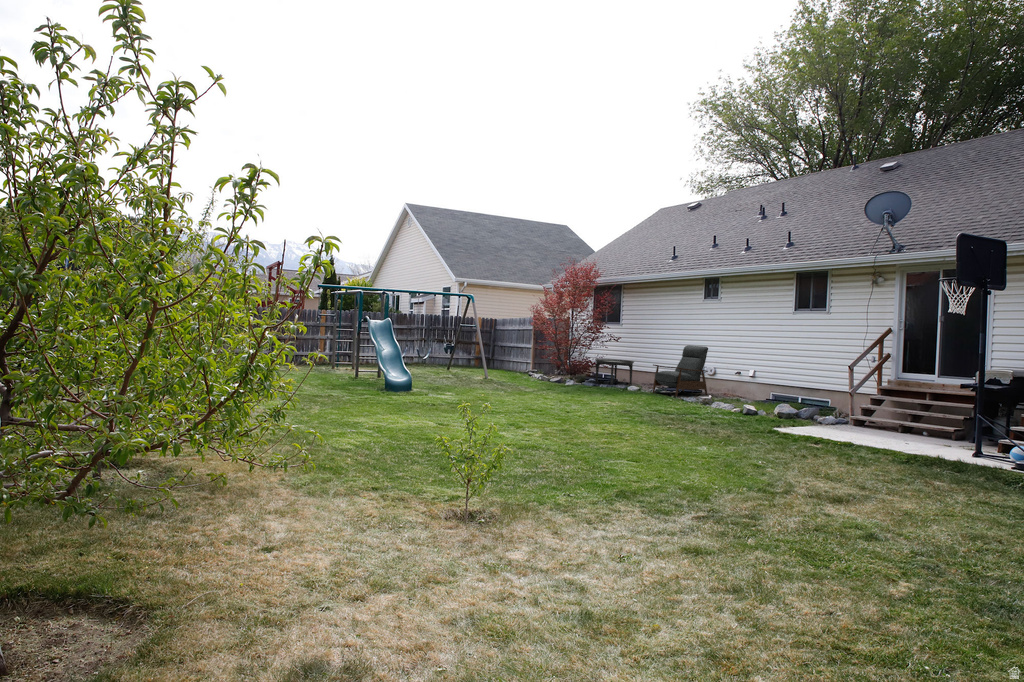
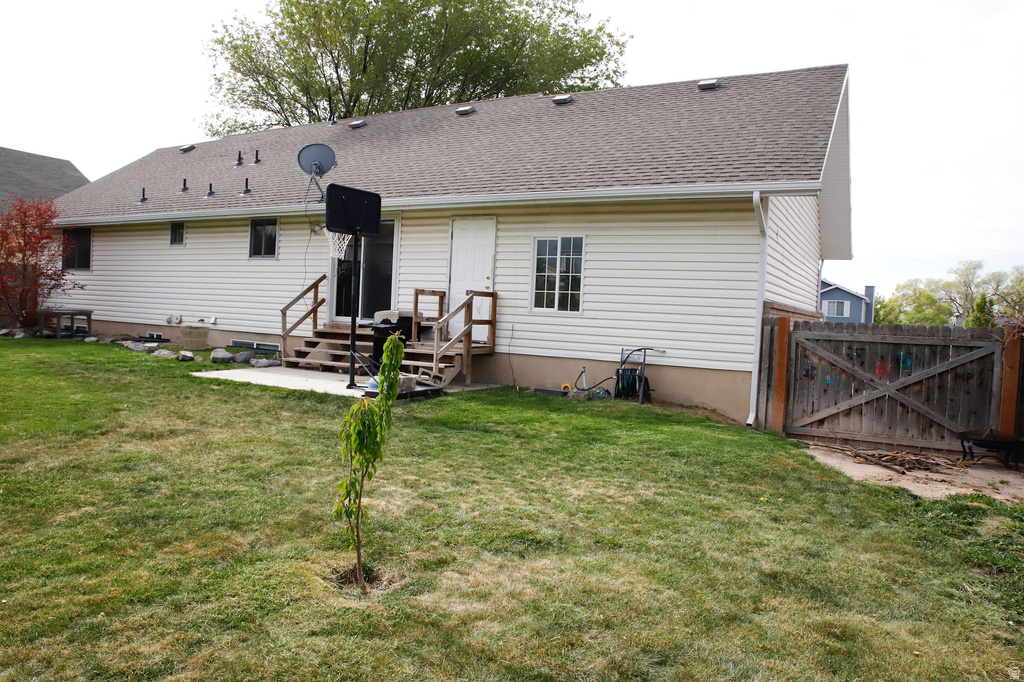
chair: present [653,345,708,396] -> none [101,293,173,348]
wooden bucket: none [721,378,749,402] -> present [180,326,210,350]

